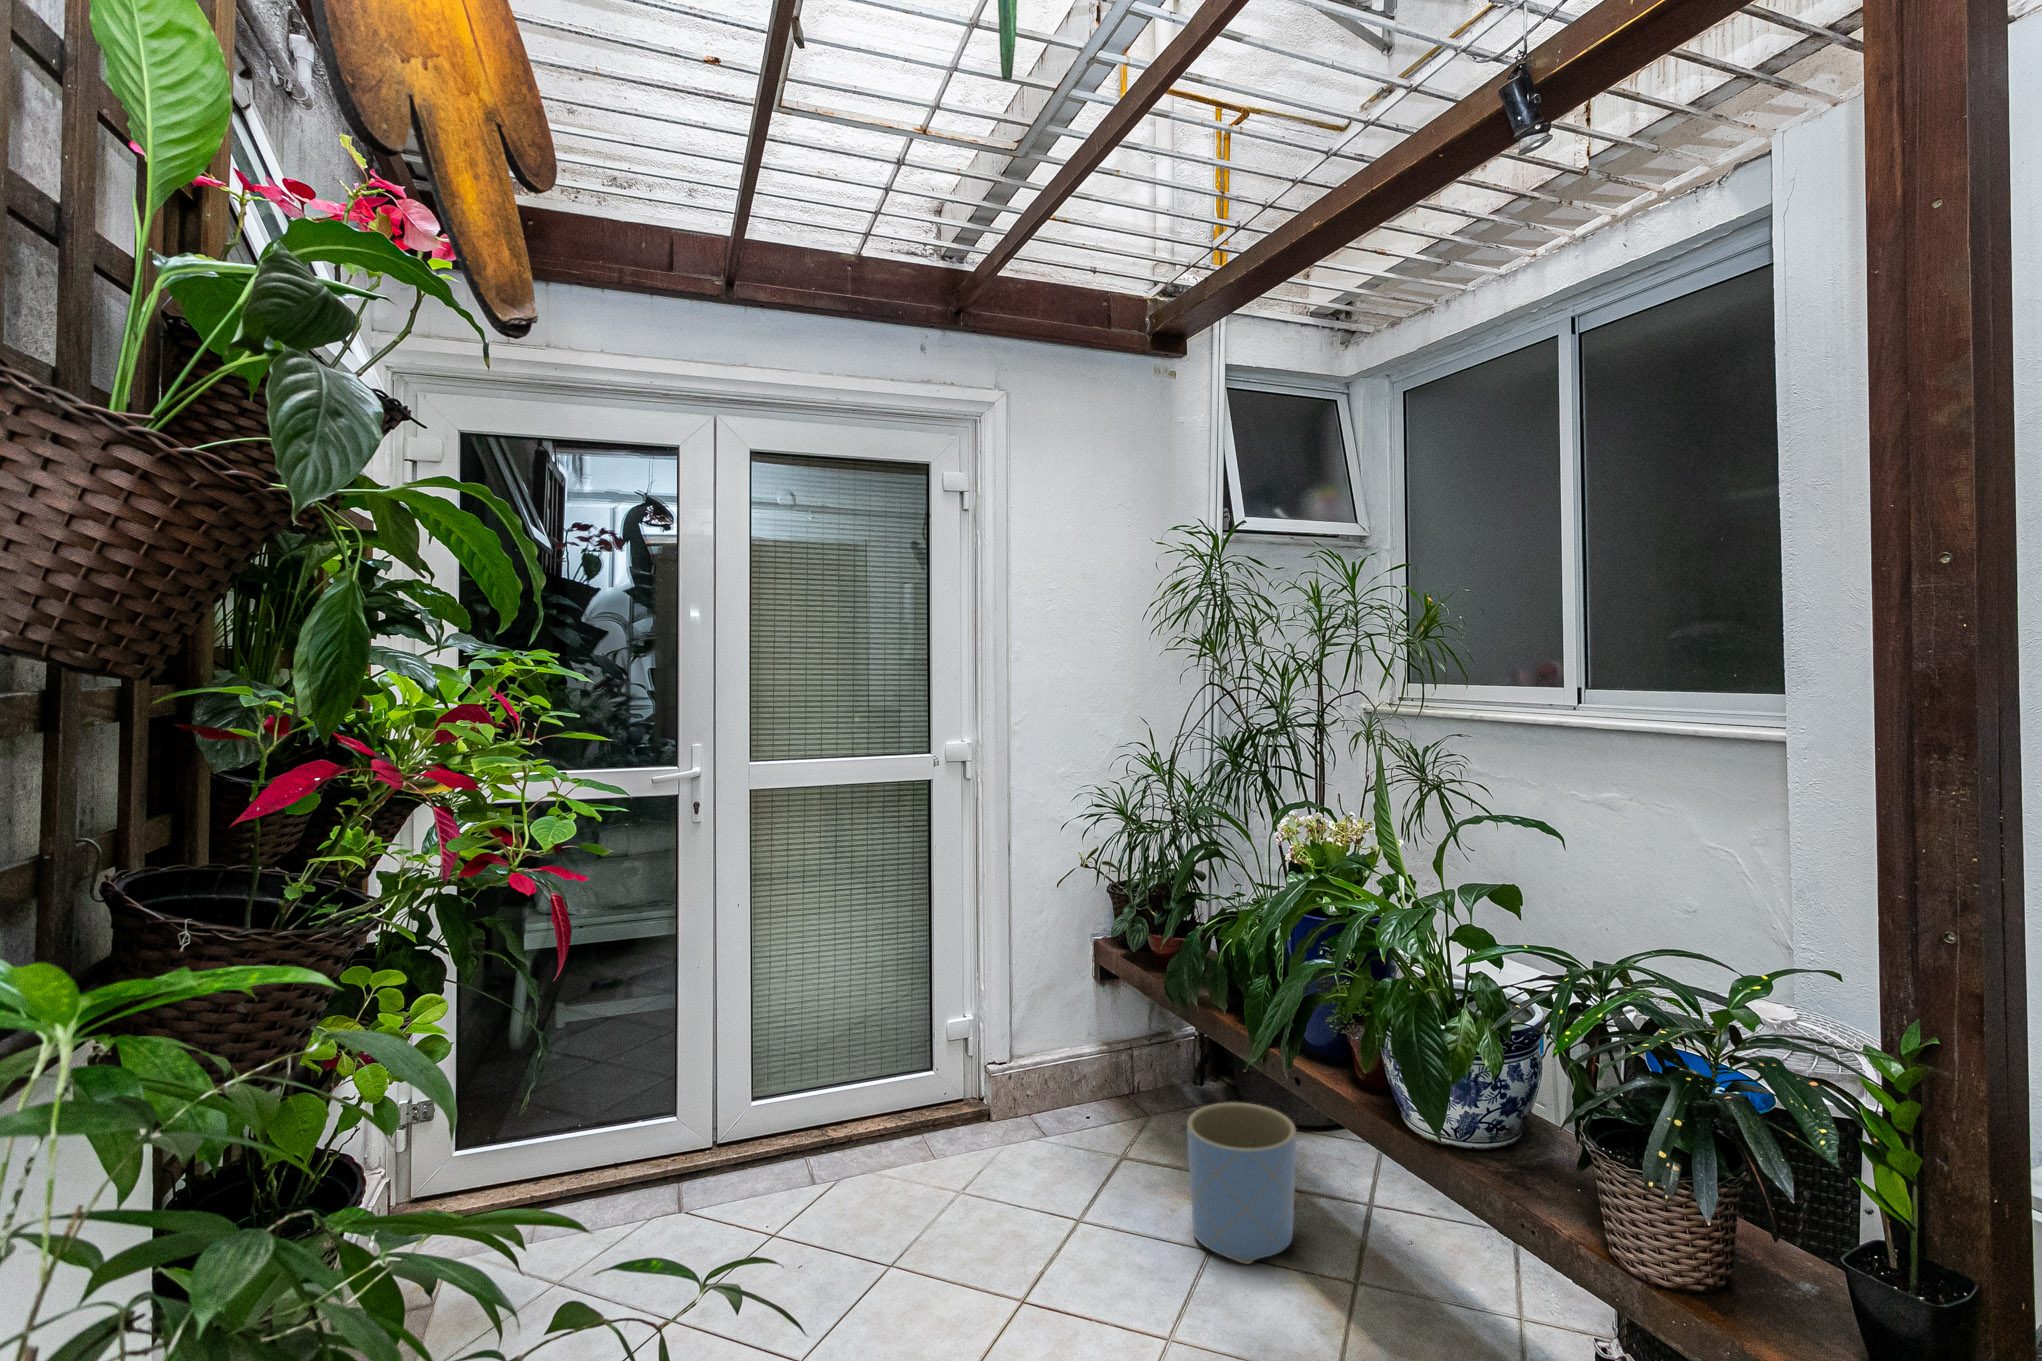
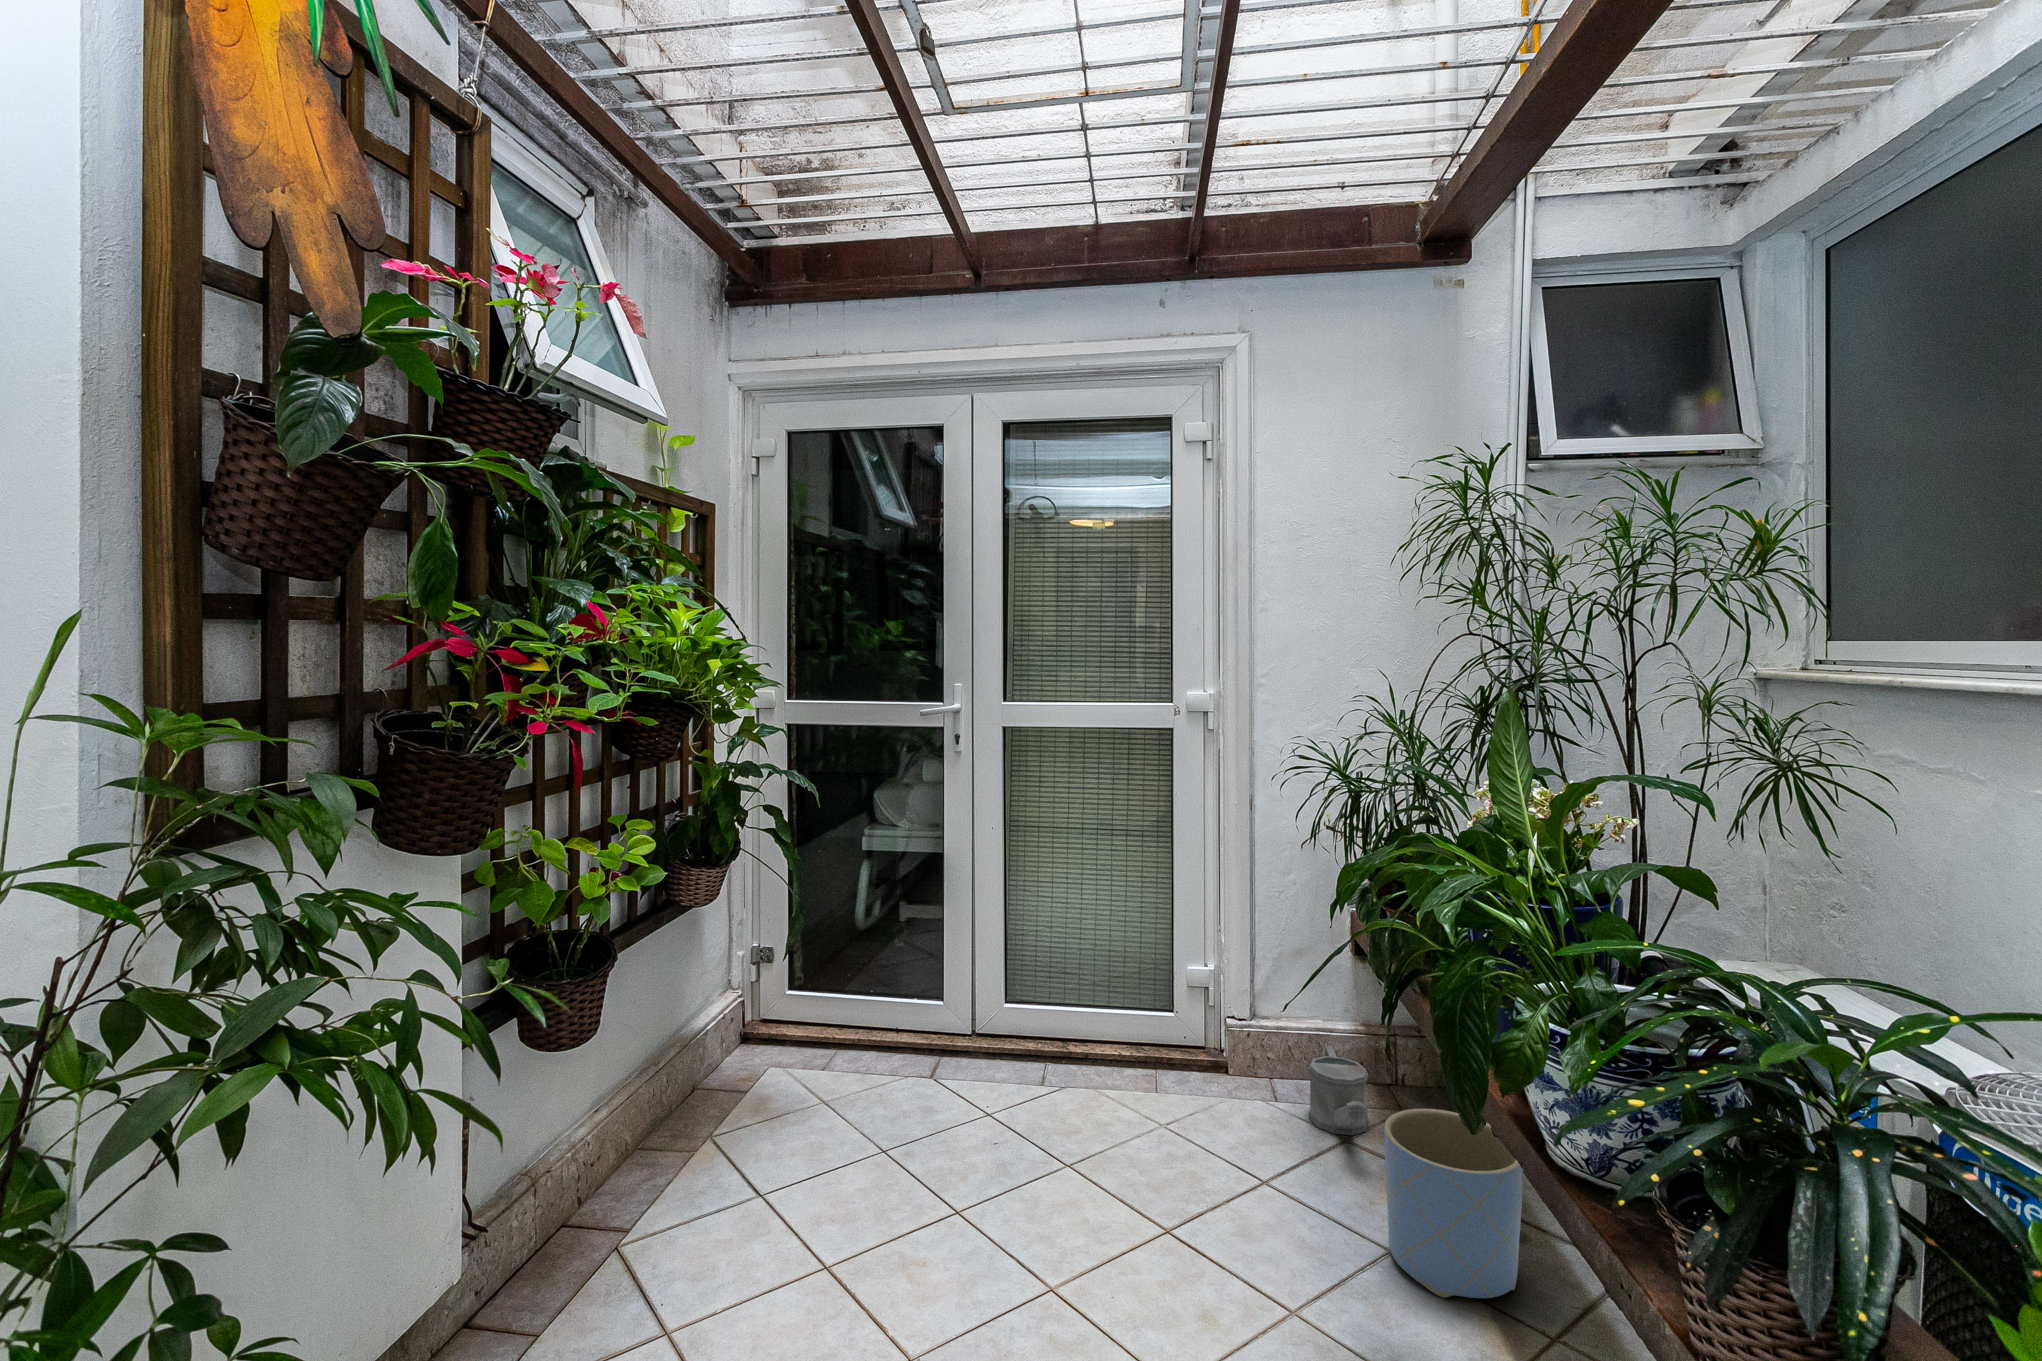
watering can: none [1078,1071,1146,1152] -> present [1309,1046,1368,1135]

